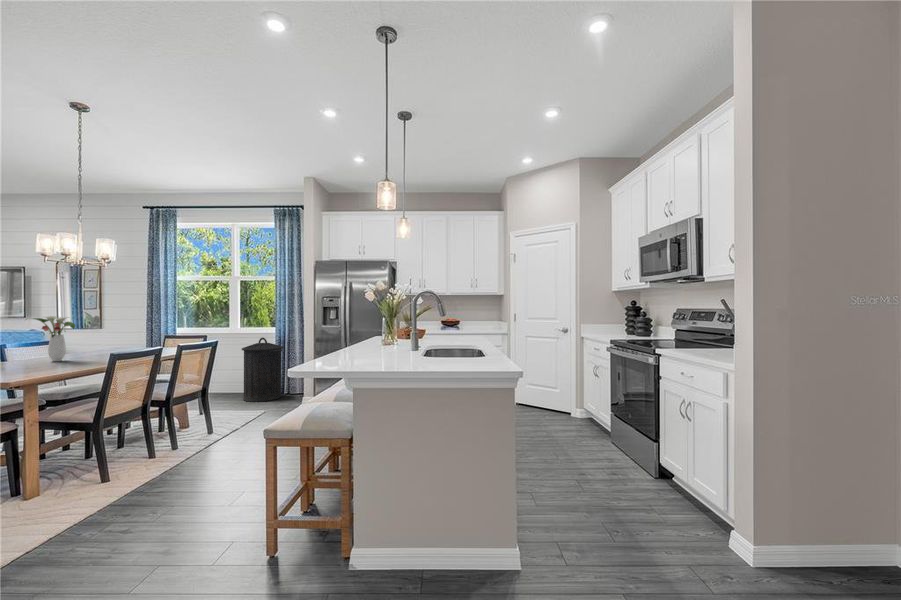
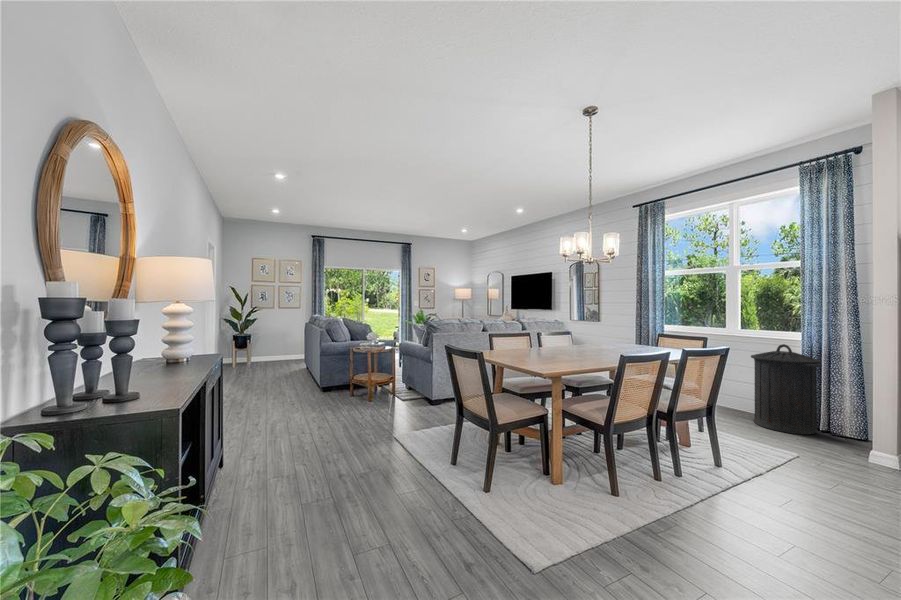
flower arrangement: present [33,316,75,361] -> none [546,307,583,351]

